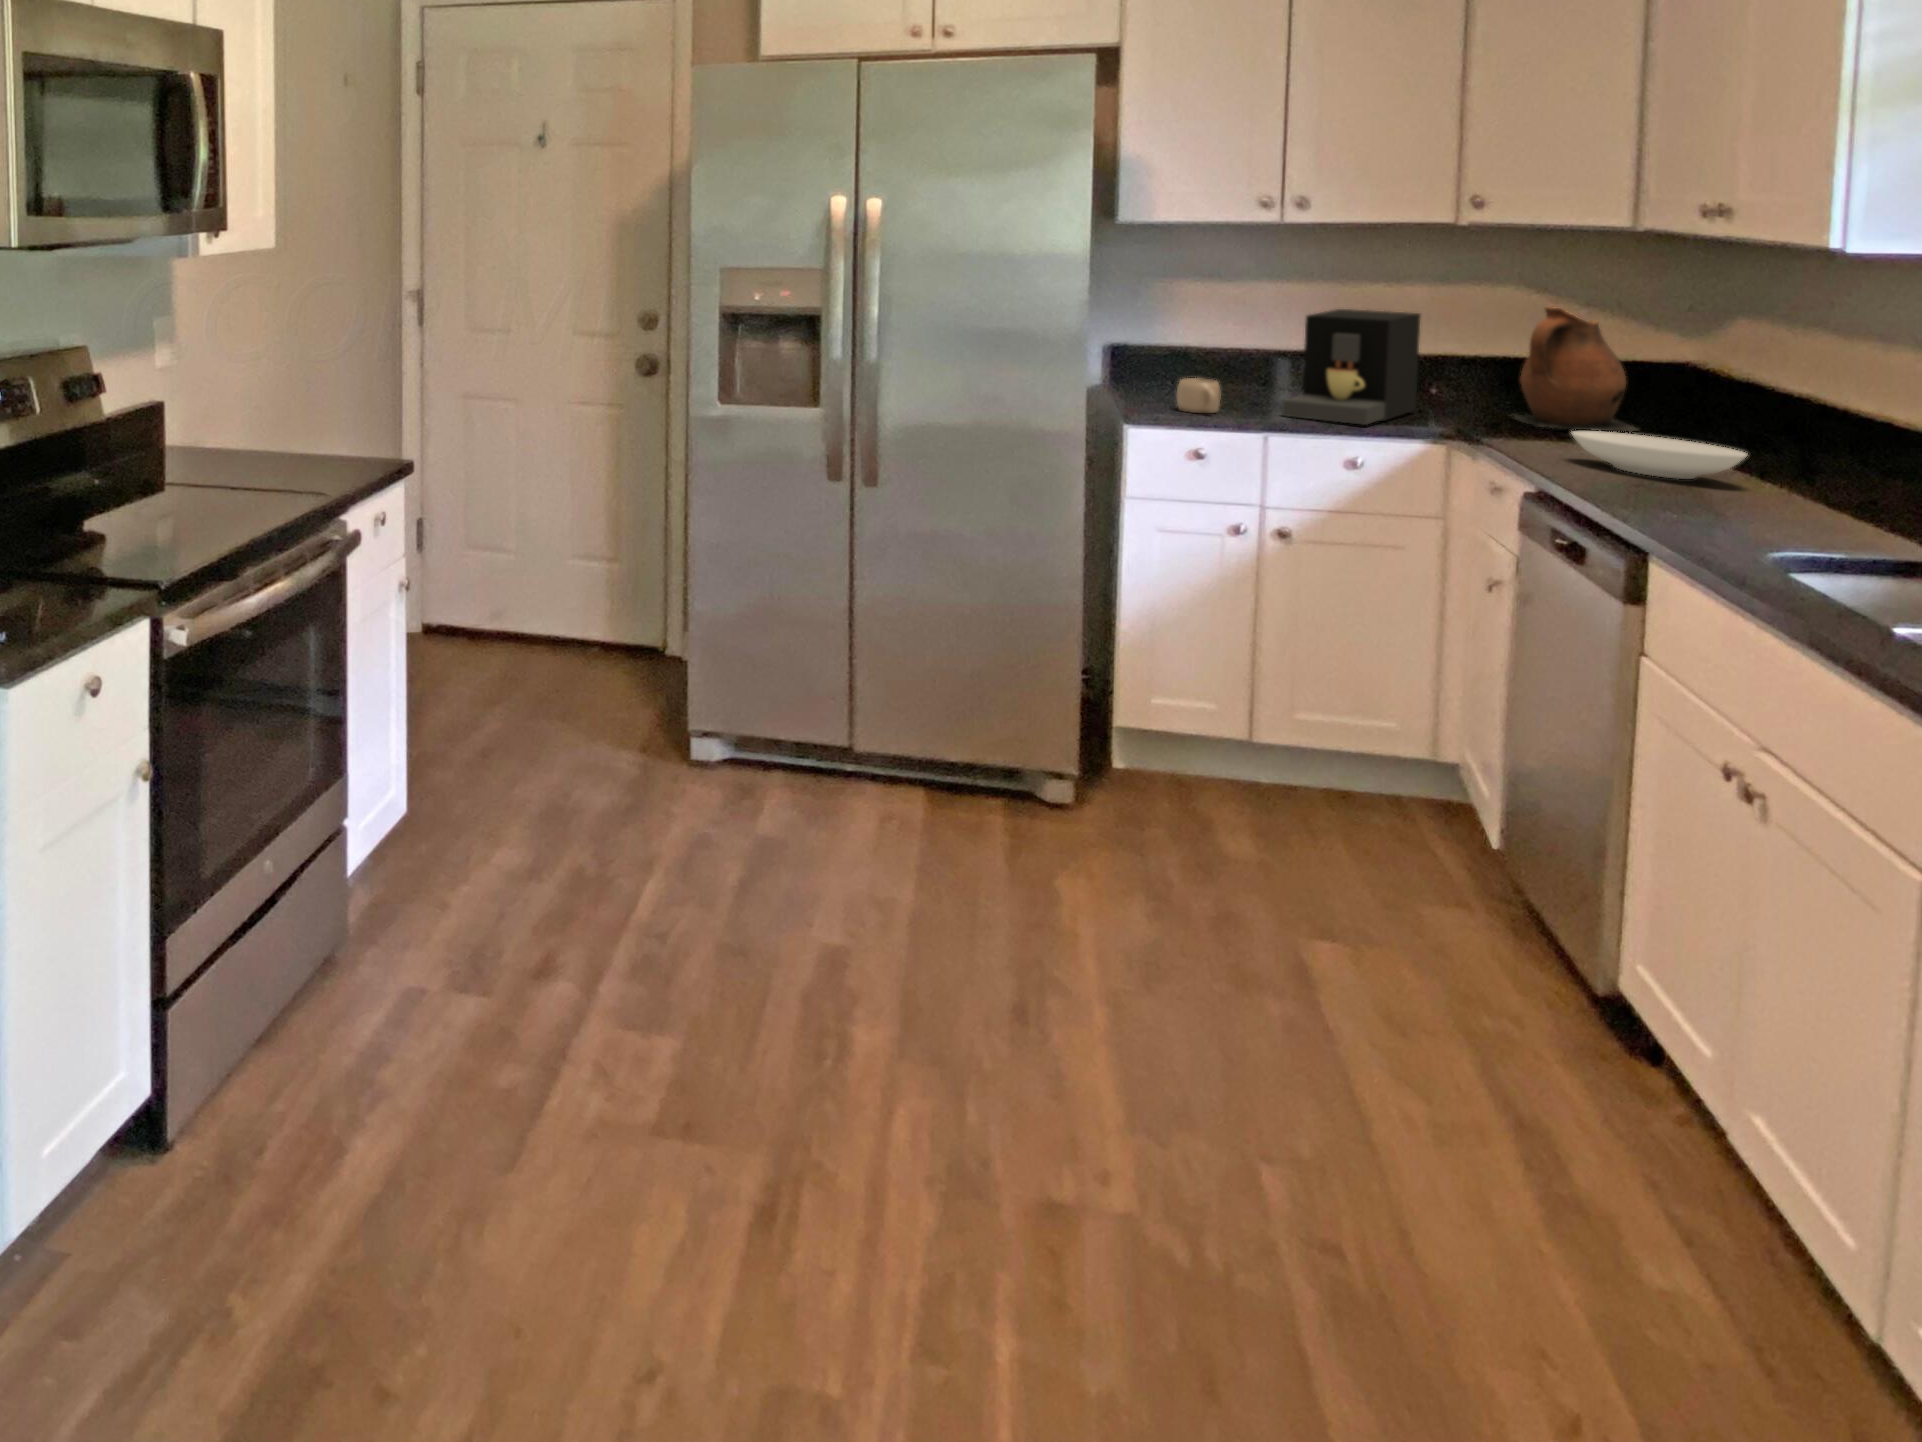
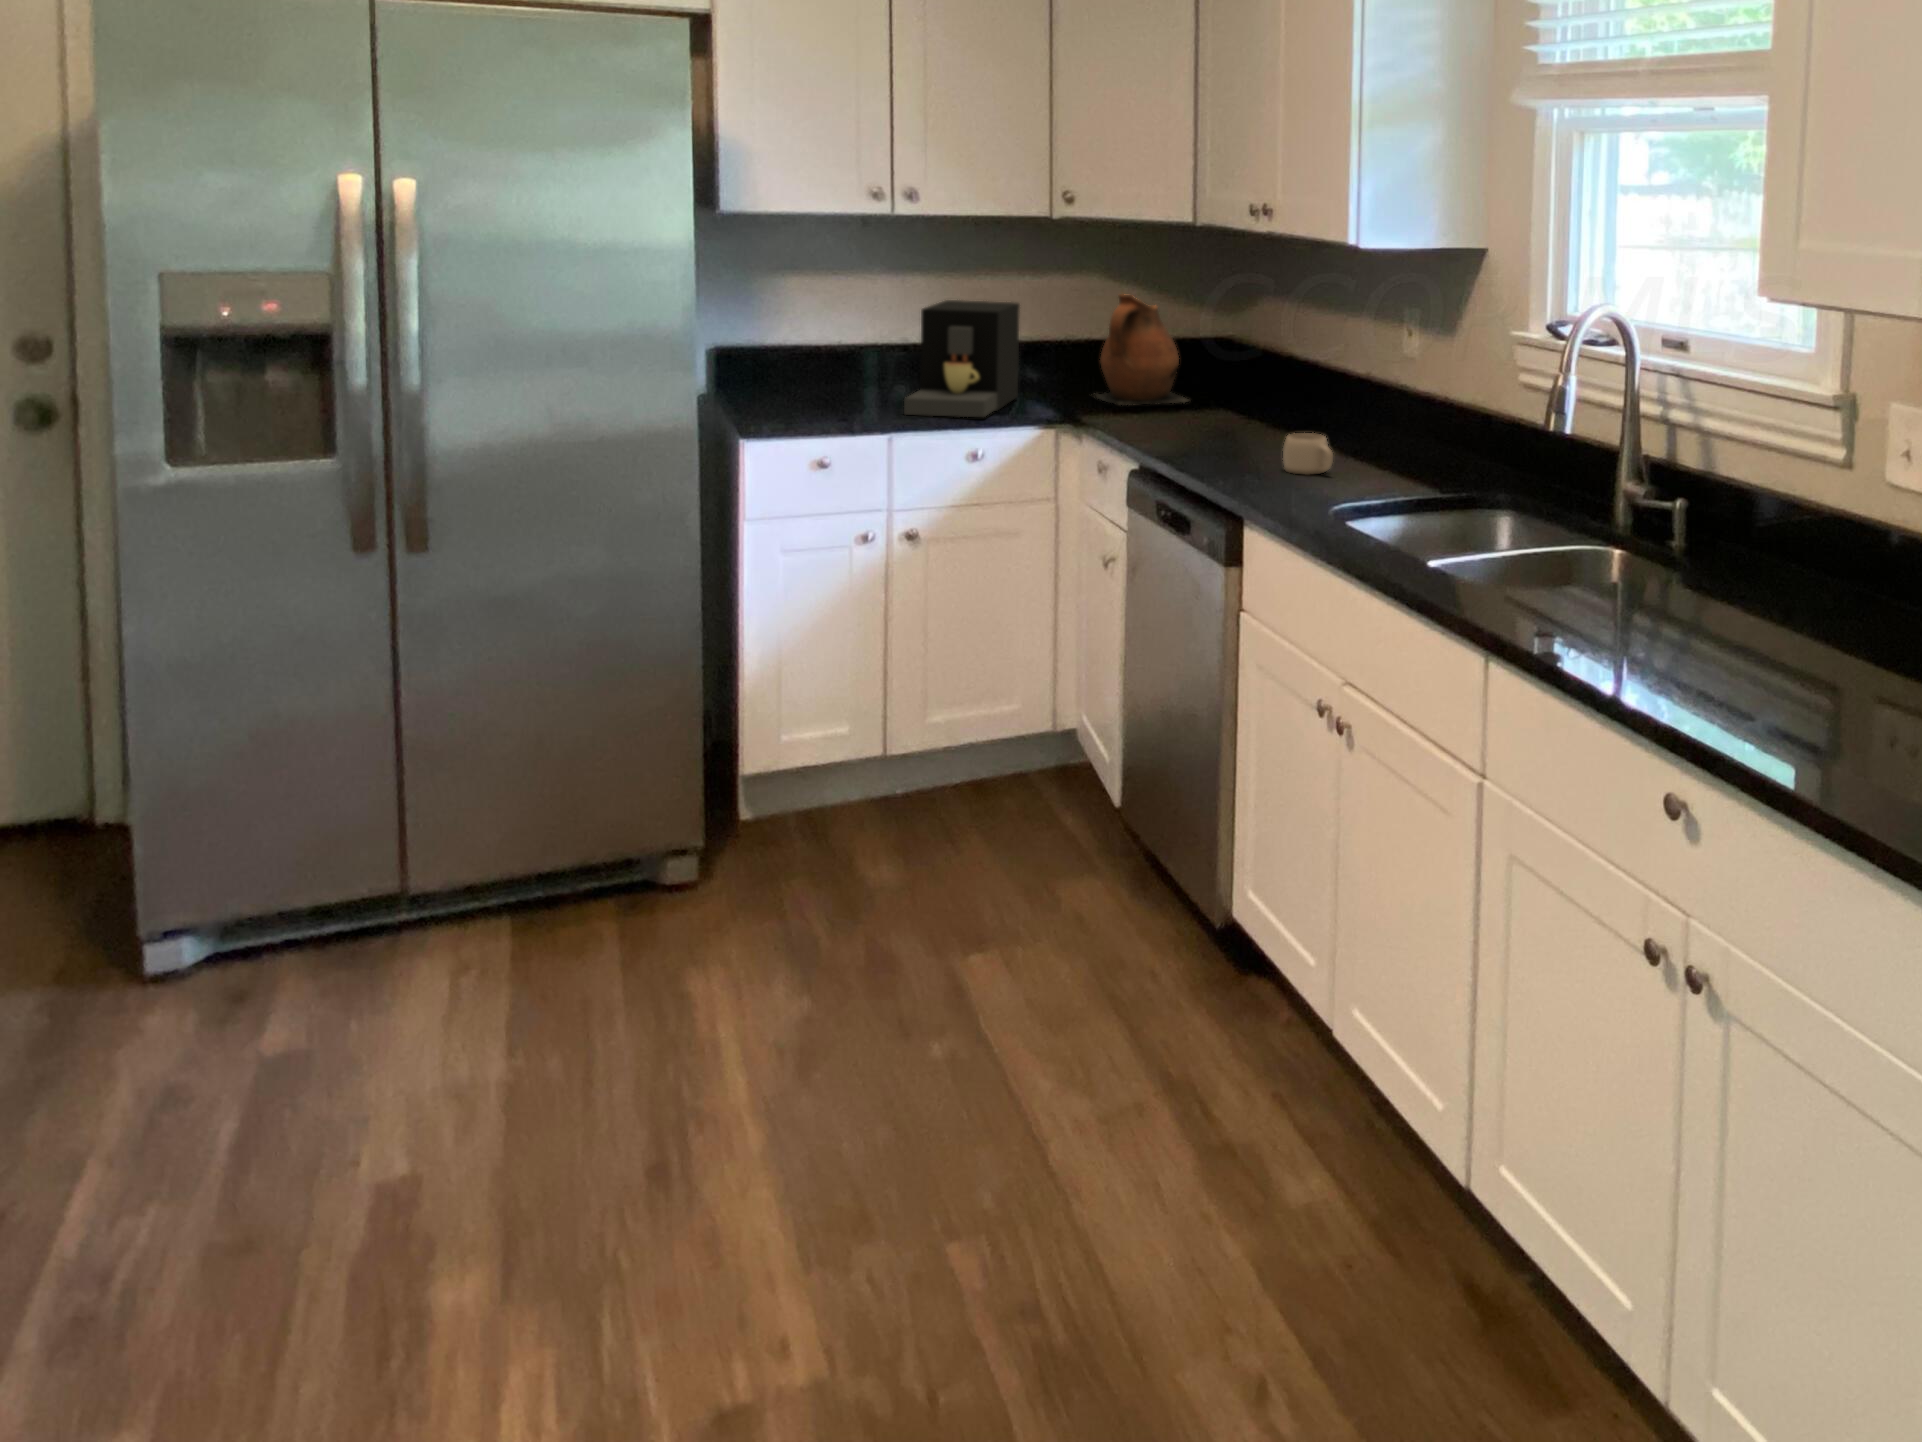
mug: present [1177,378,1221,413] -> present [1283,433,1333,475]
bowl: present [1572,430,1747,479] -> none [1154,408,1280,445]

